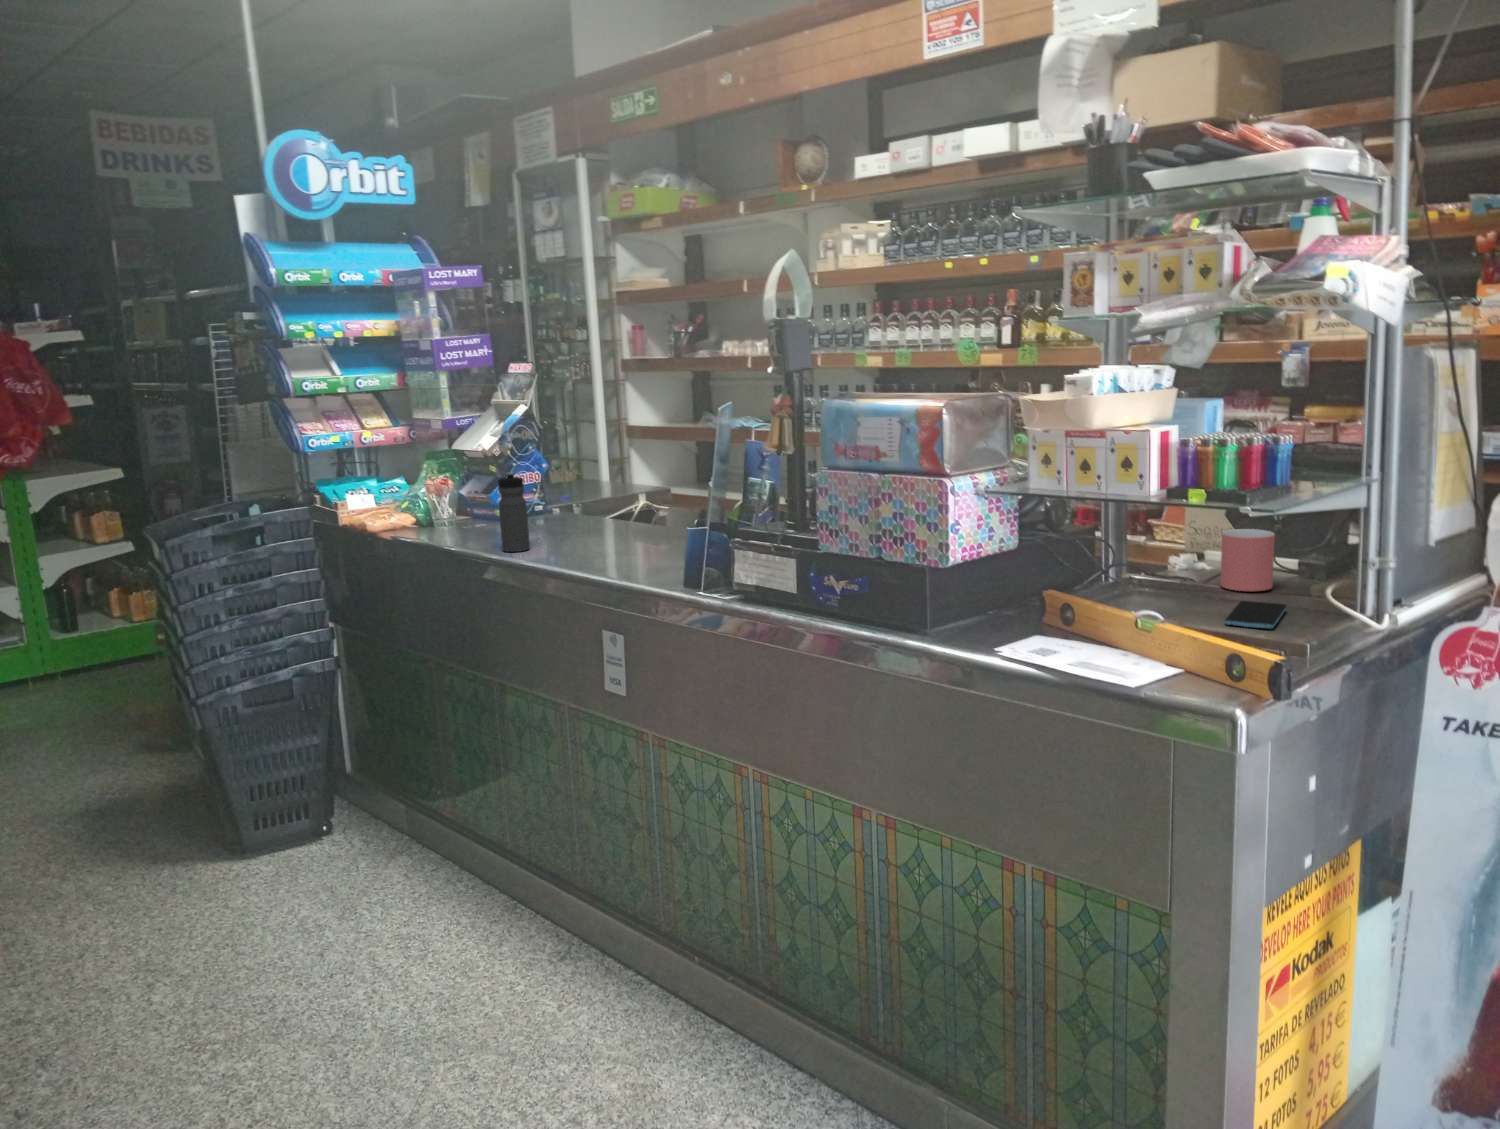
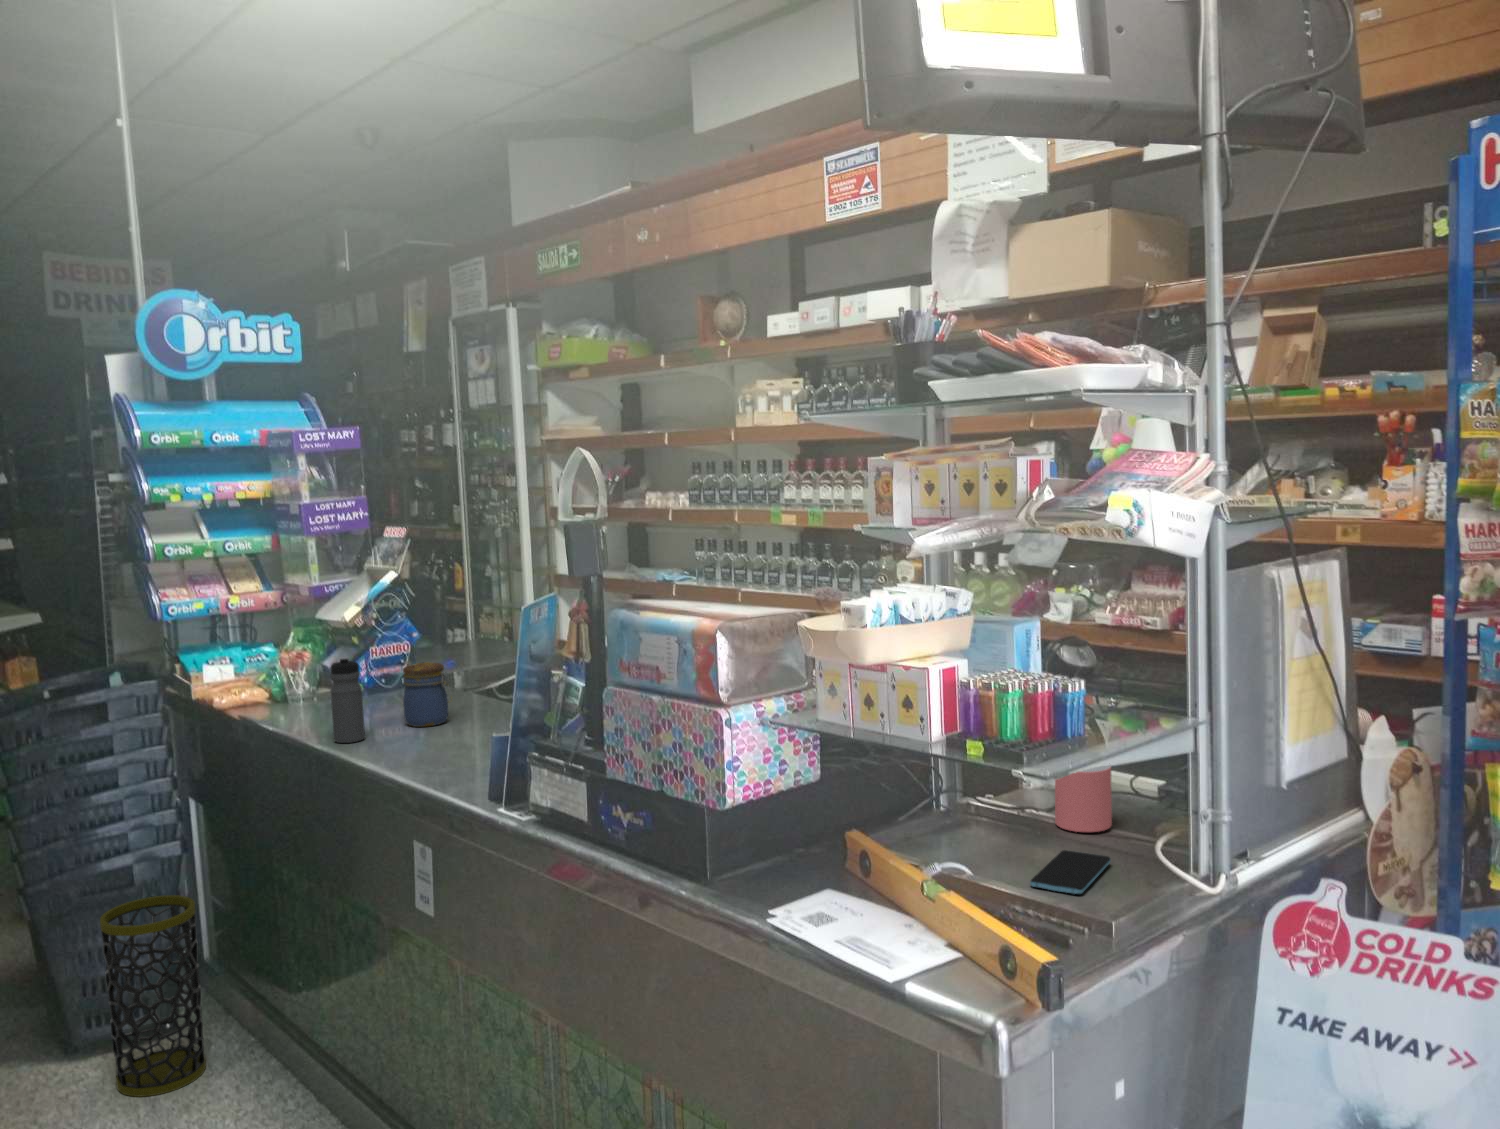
jar: none [556,481,602,540] -> present [403,662,449,727]
trash can: none [280,701,377,877] -> present [100,895,206,1097]

